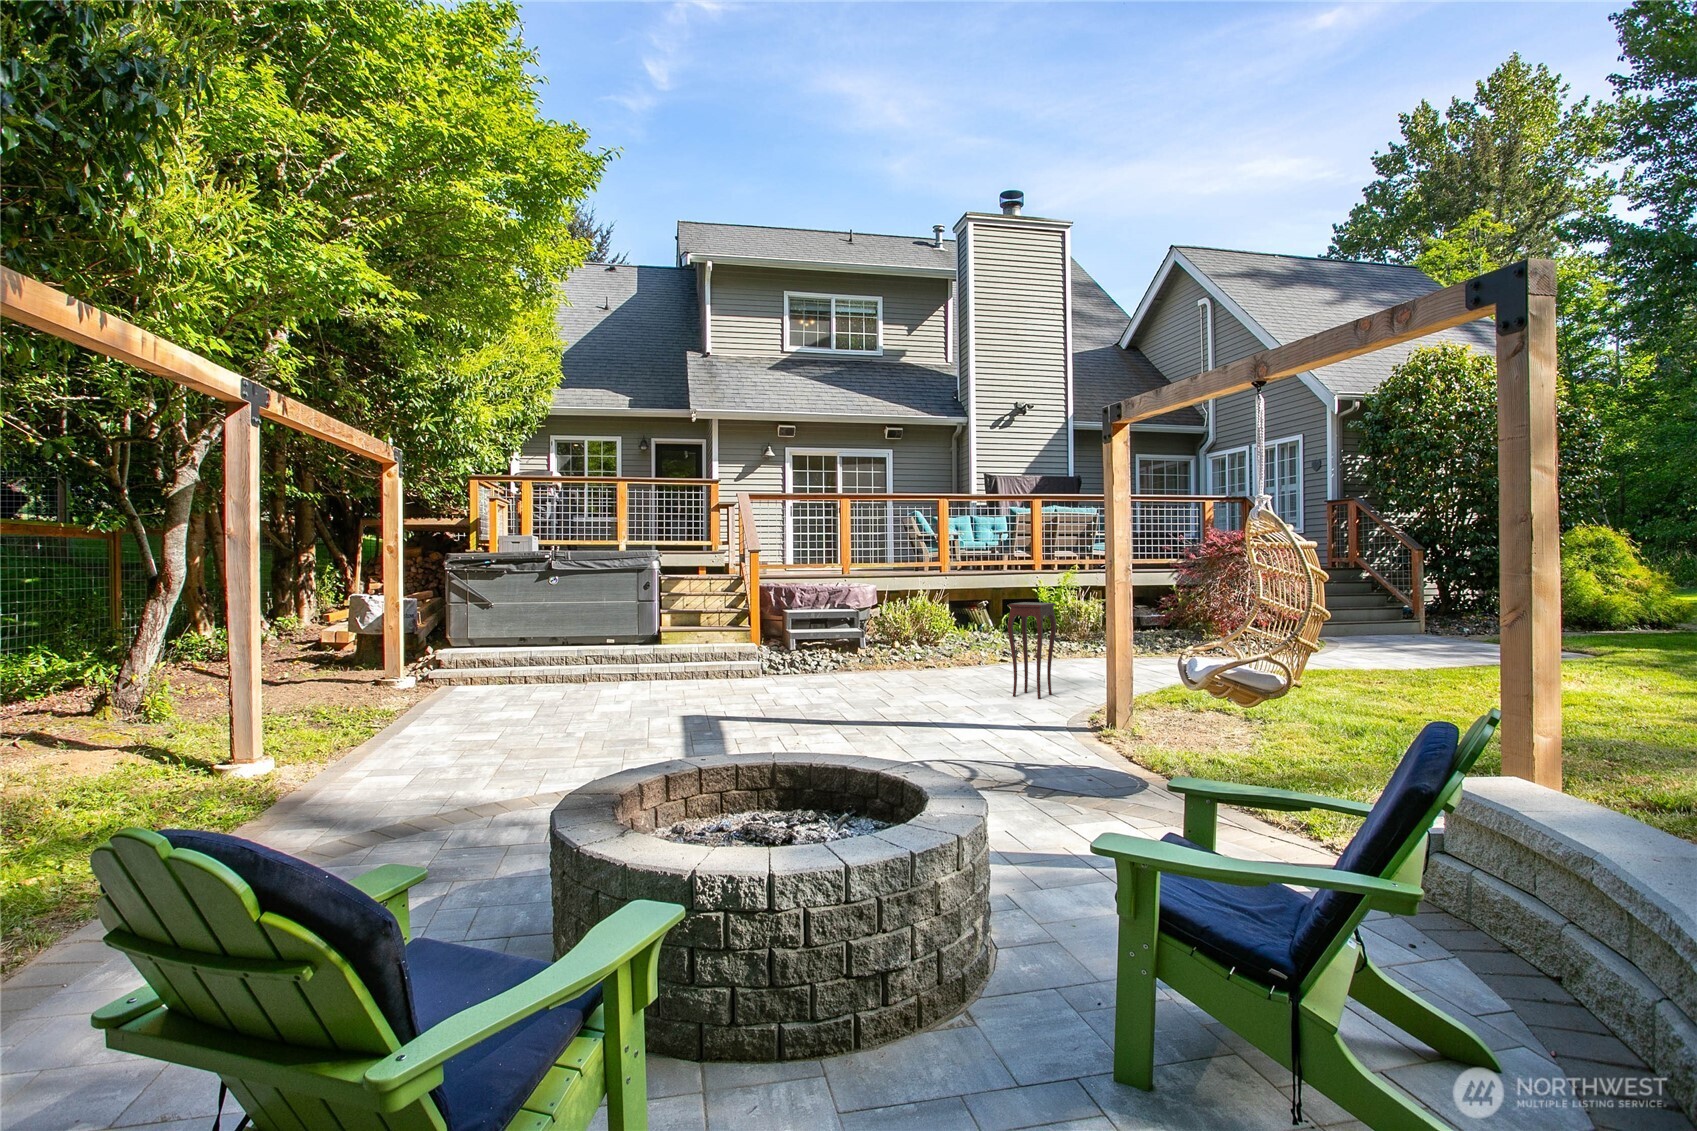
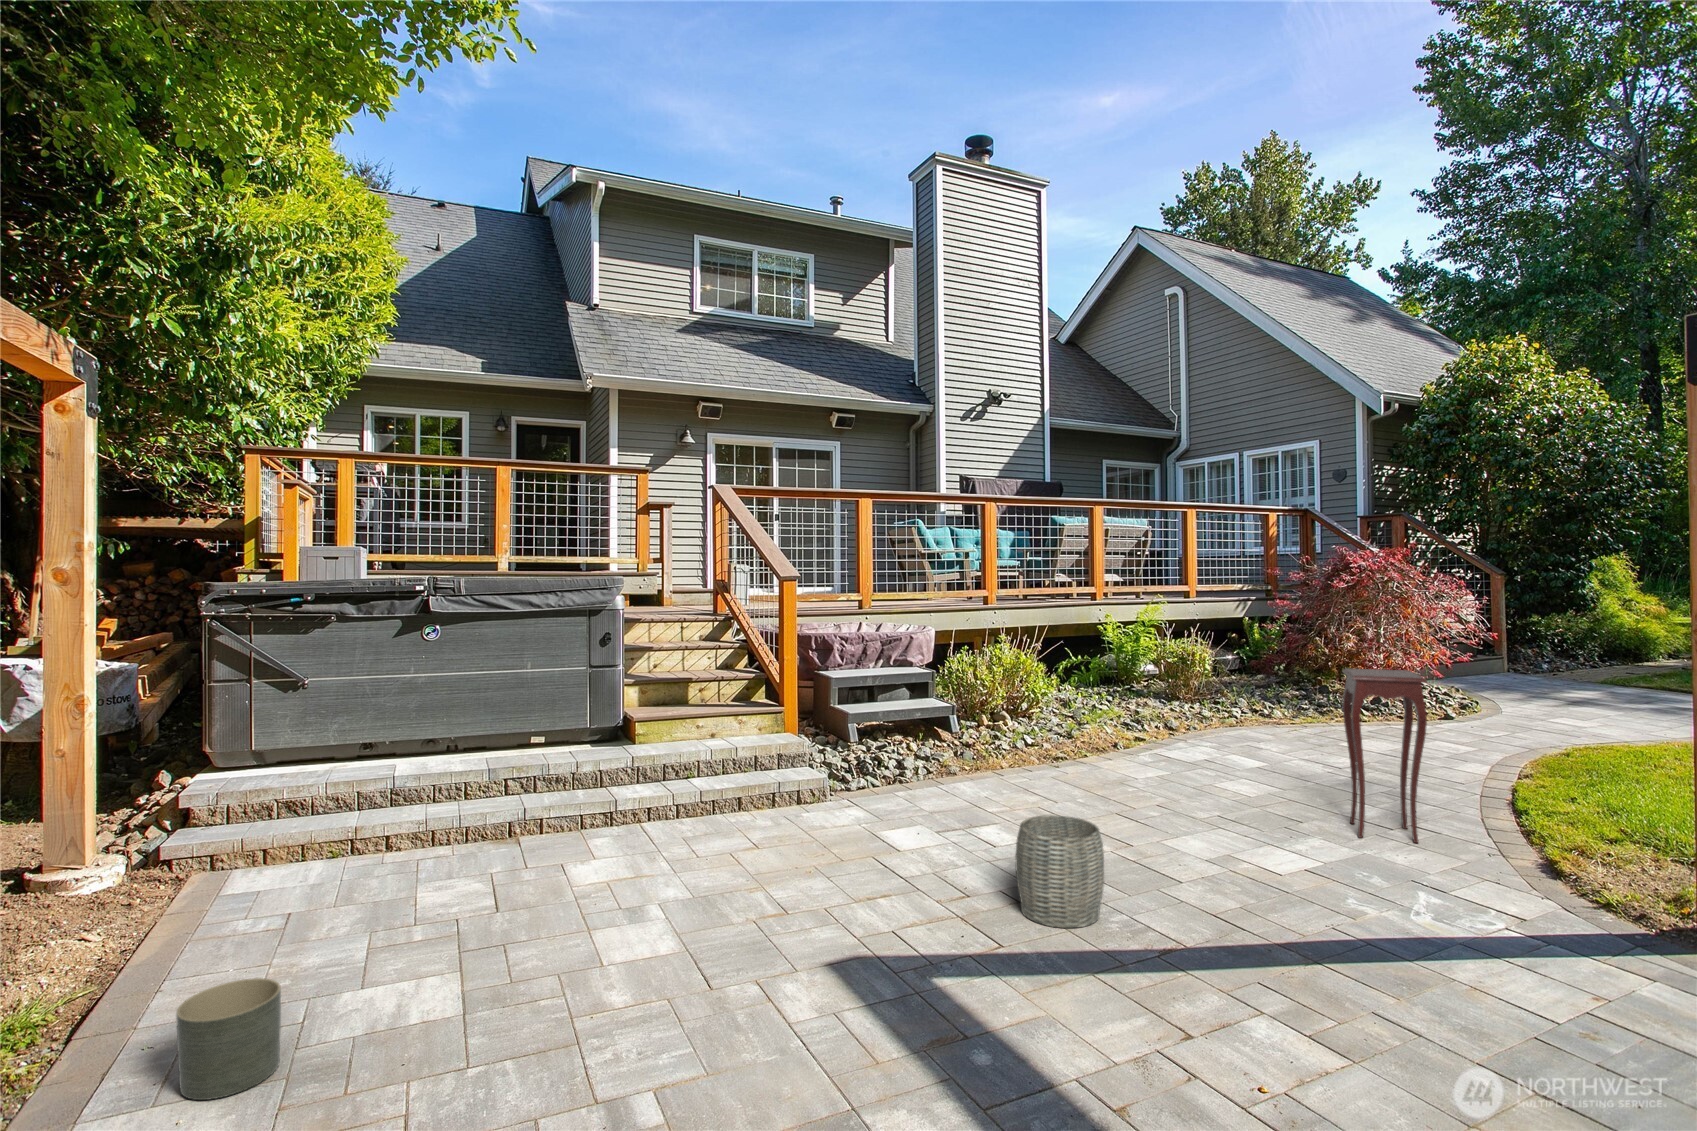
woven basket: none [778,664,819,711] -> present [1016,815,1104,928]
planter: none [432,691,464,723] -> present [176,978,281,1100]

